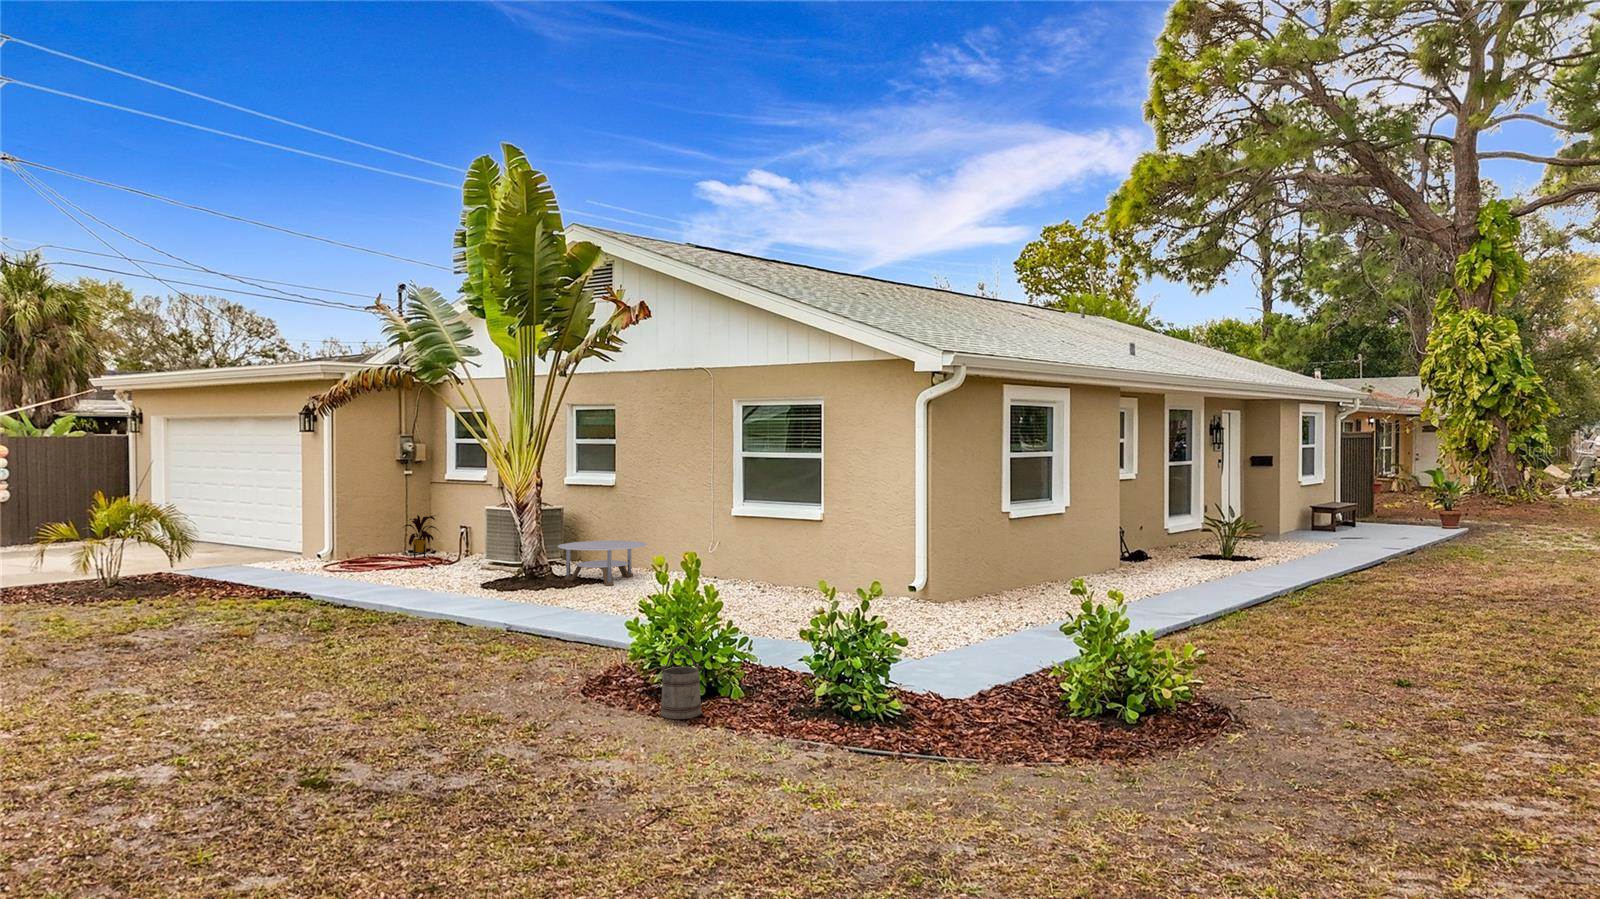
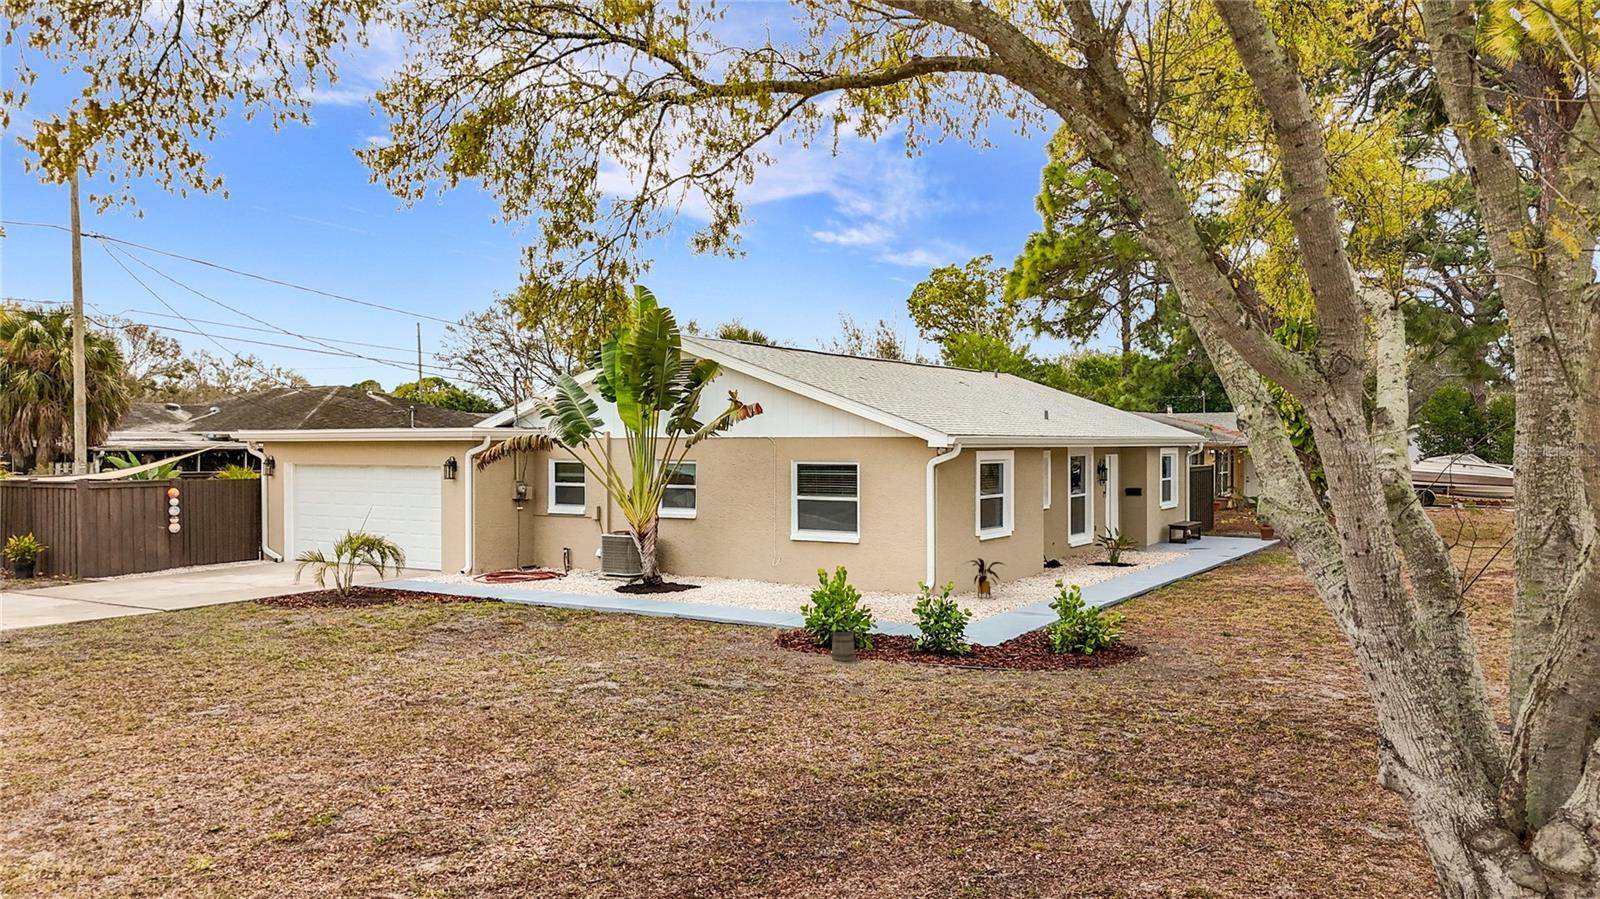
house plant: present [404,515,439,558] -> present [970,558,1004,599]
round table: present [558,540,647,586] -> none [664,558,726,590]

